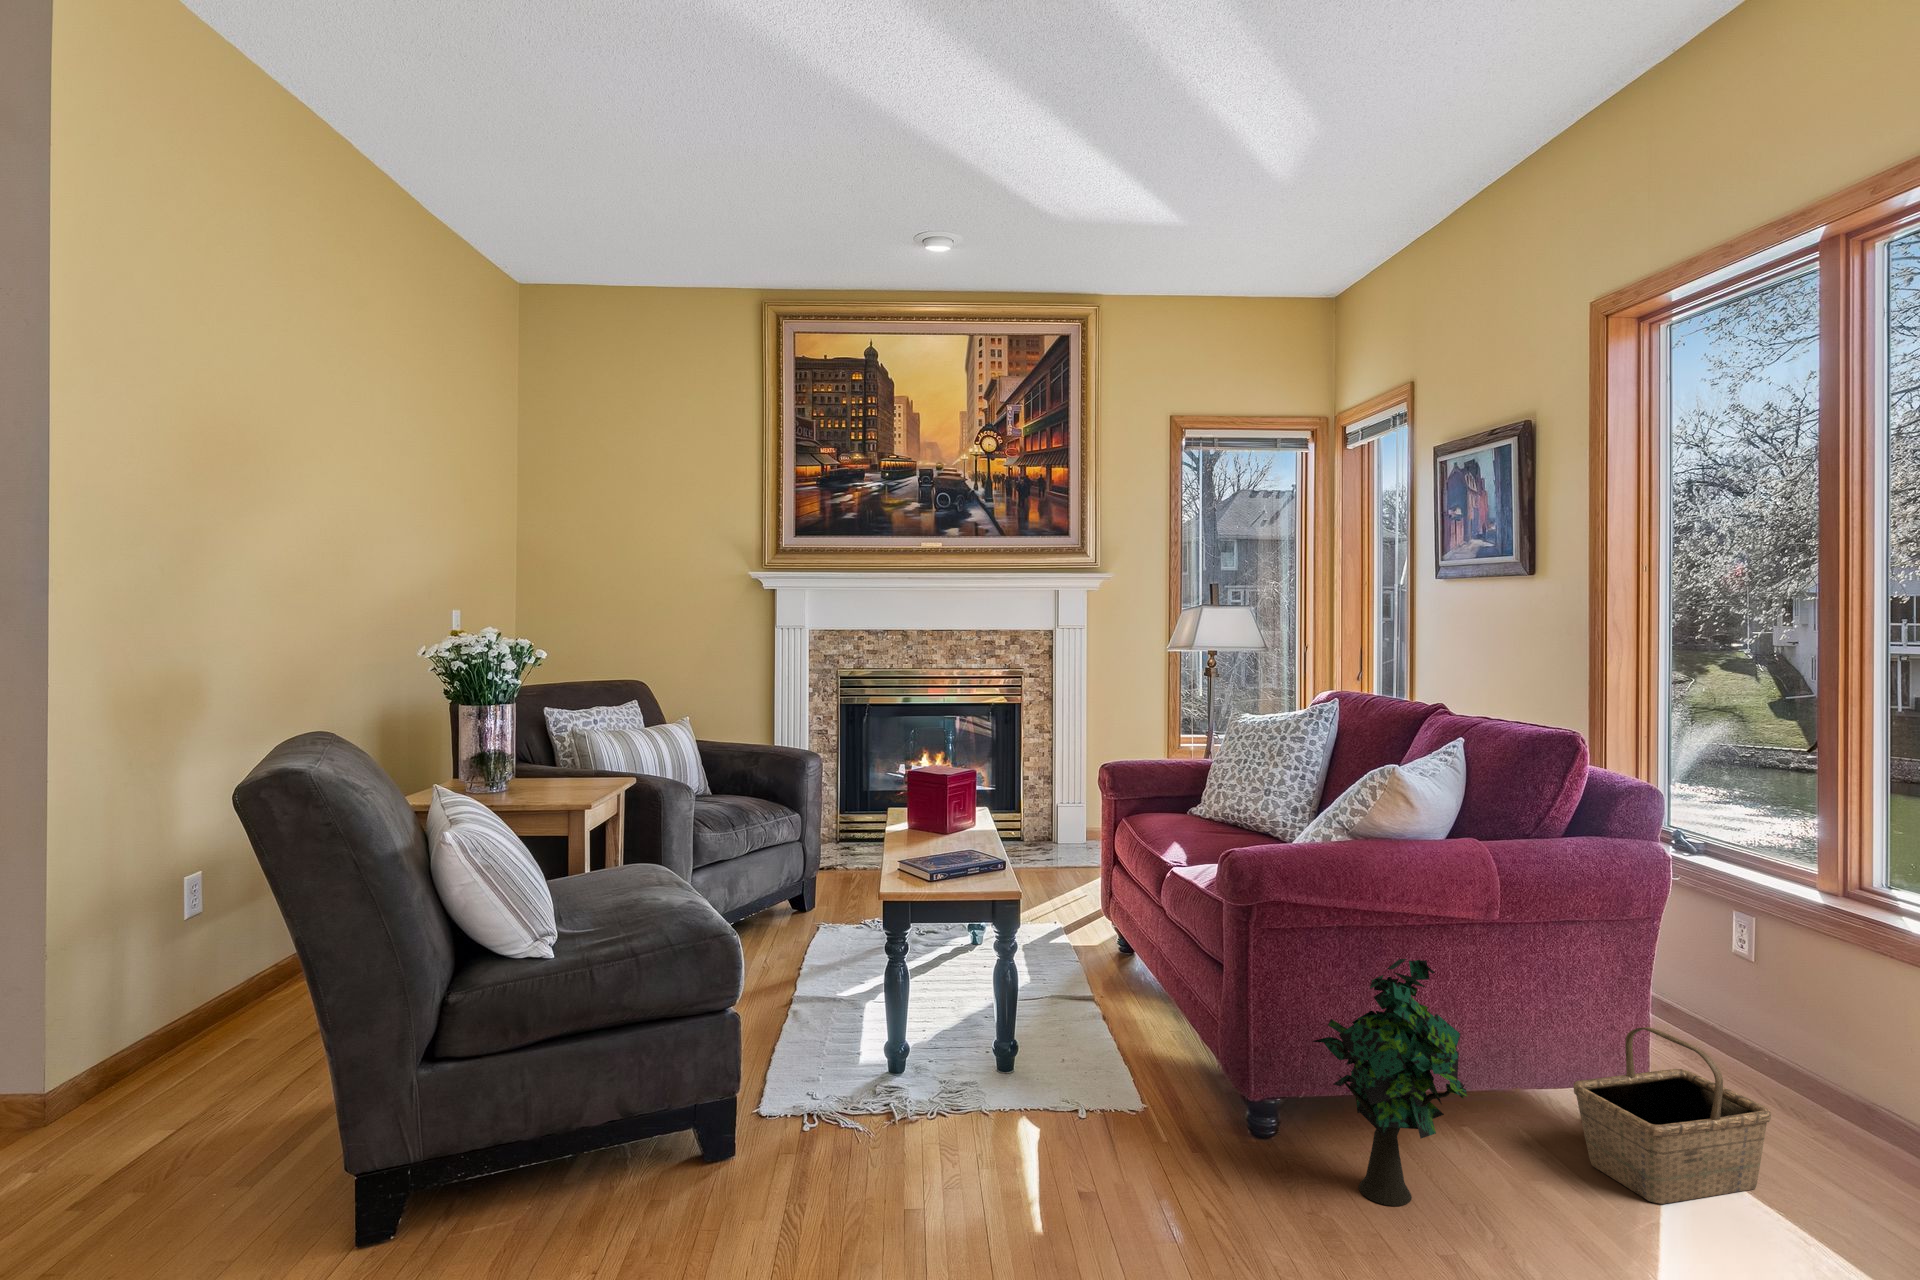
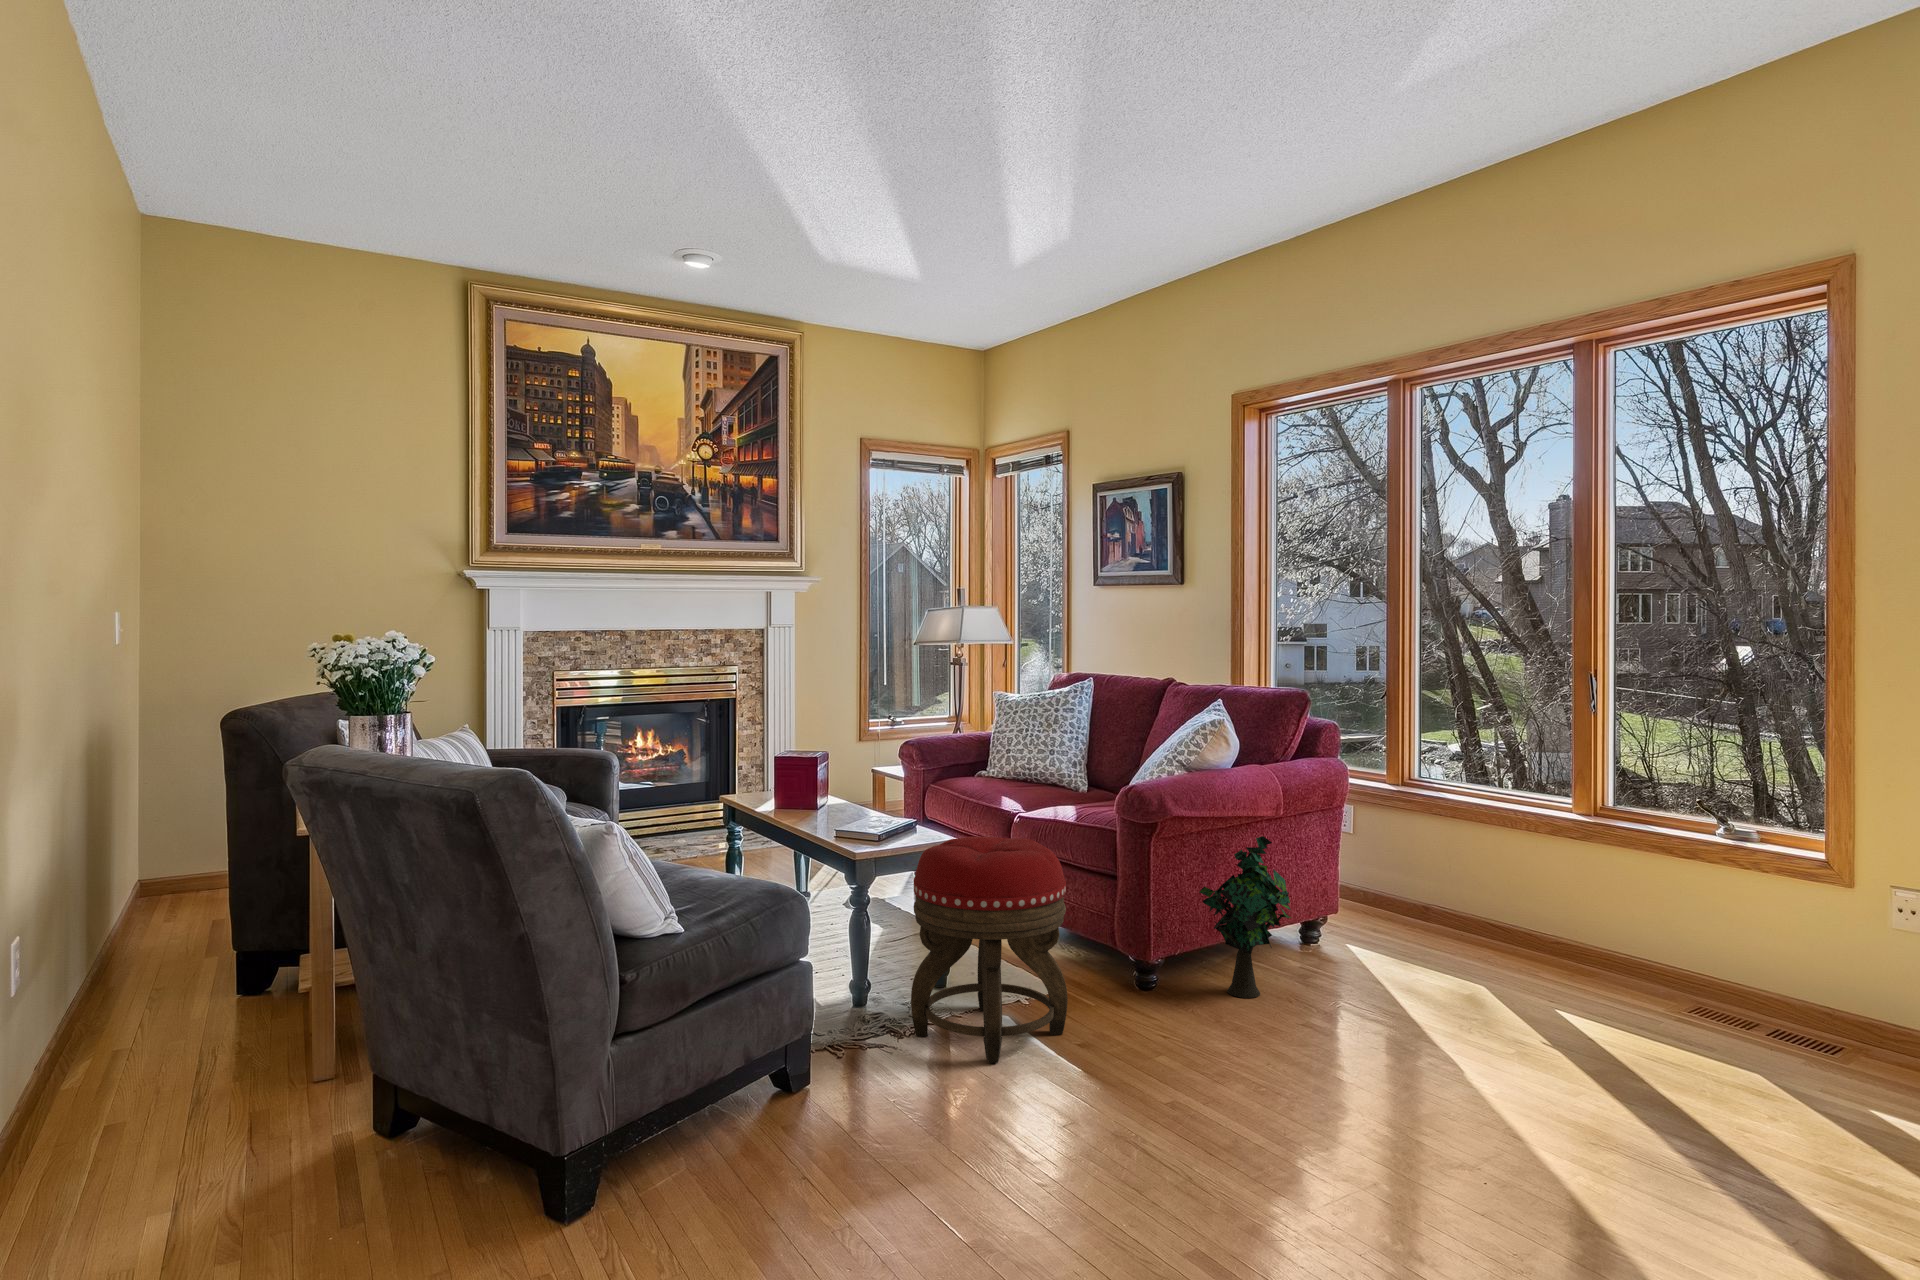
footstool: none [866,901,1066,1212] -> present [911,836,1068,1063]
basket: present [1573,1027,1771,1204] -> none [1315,869,1410,968]

